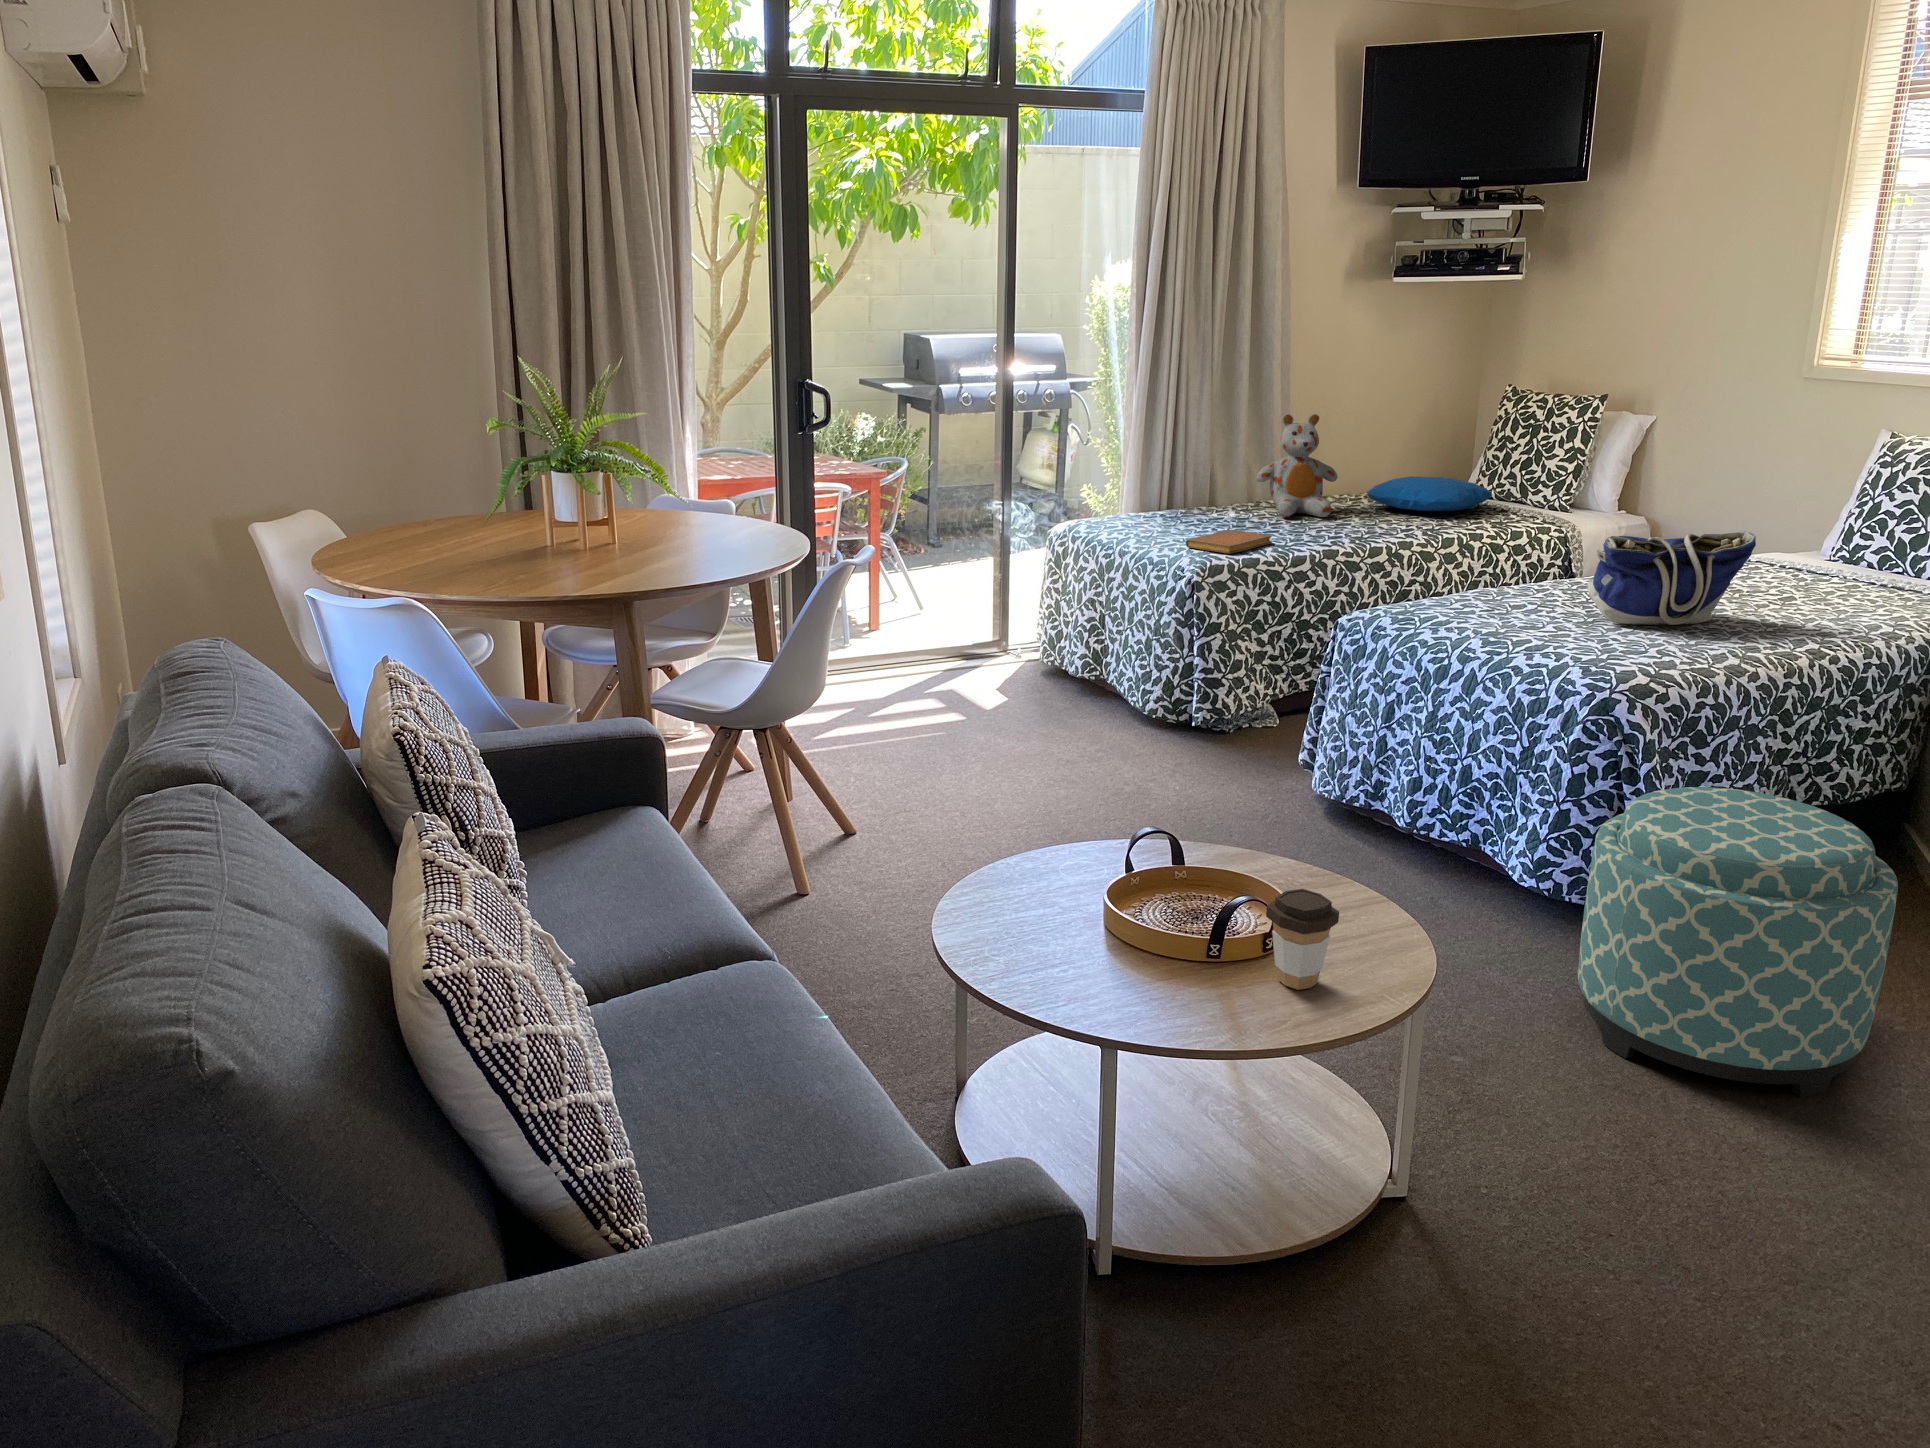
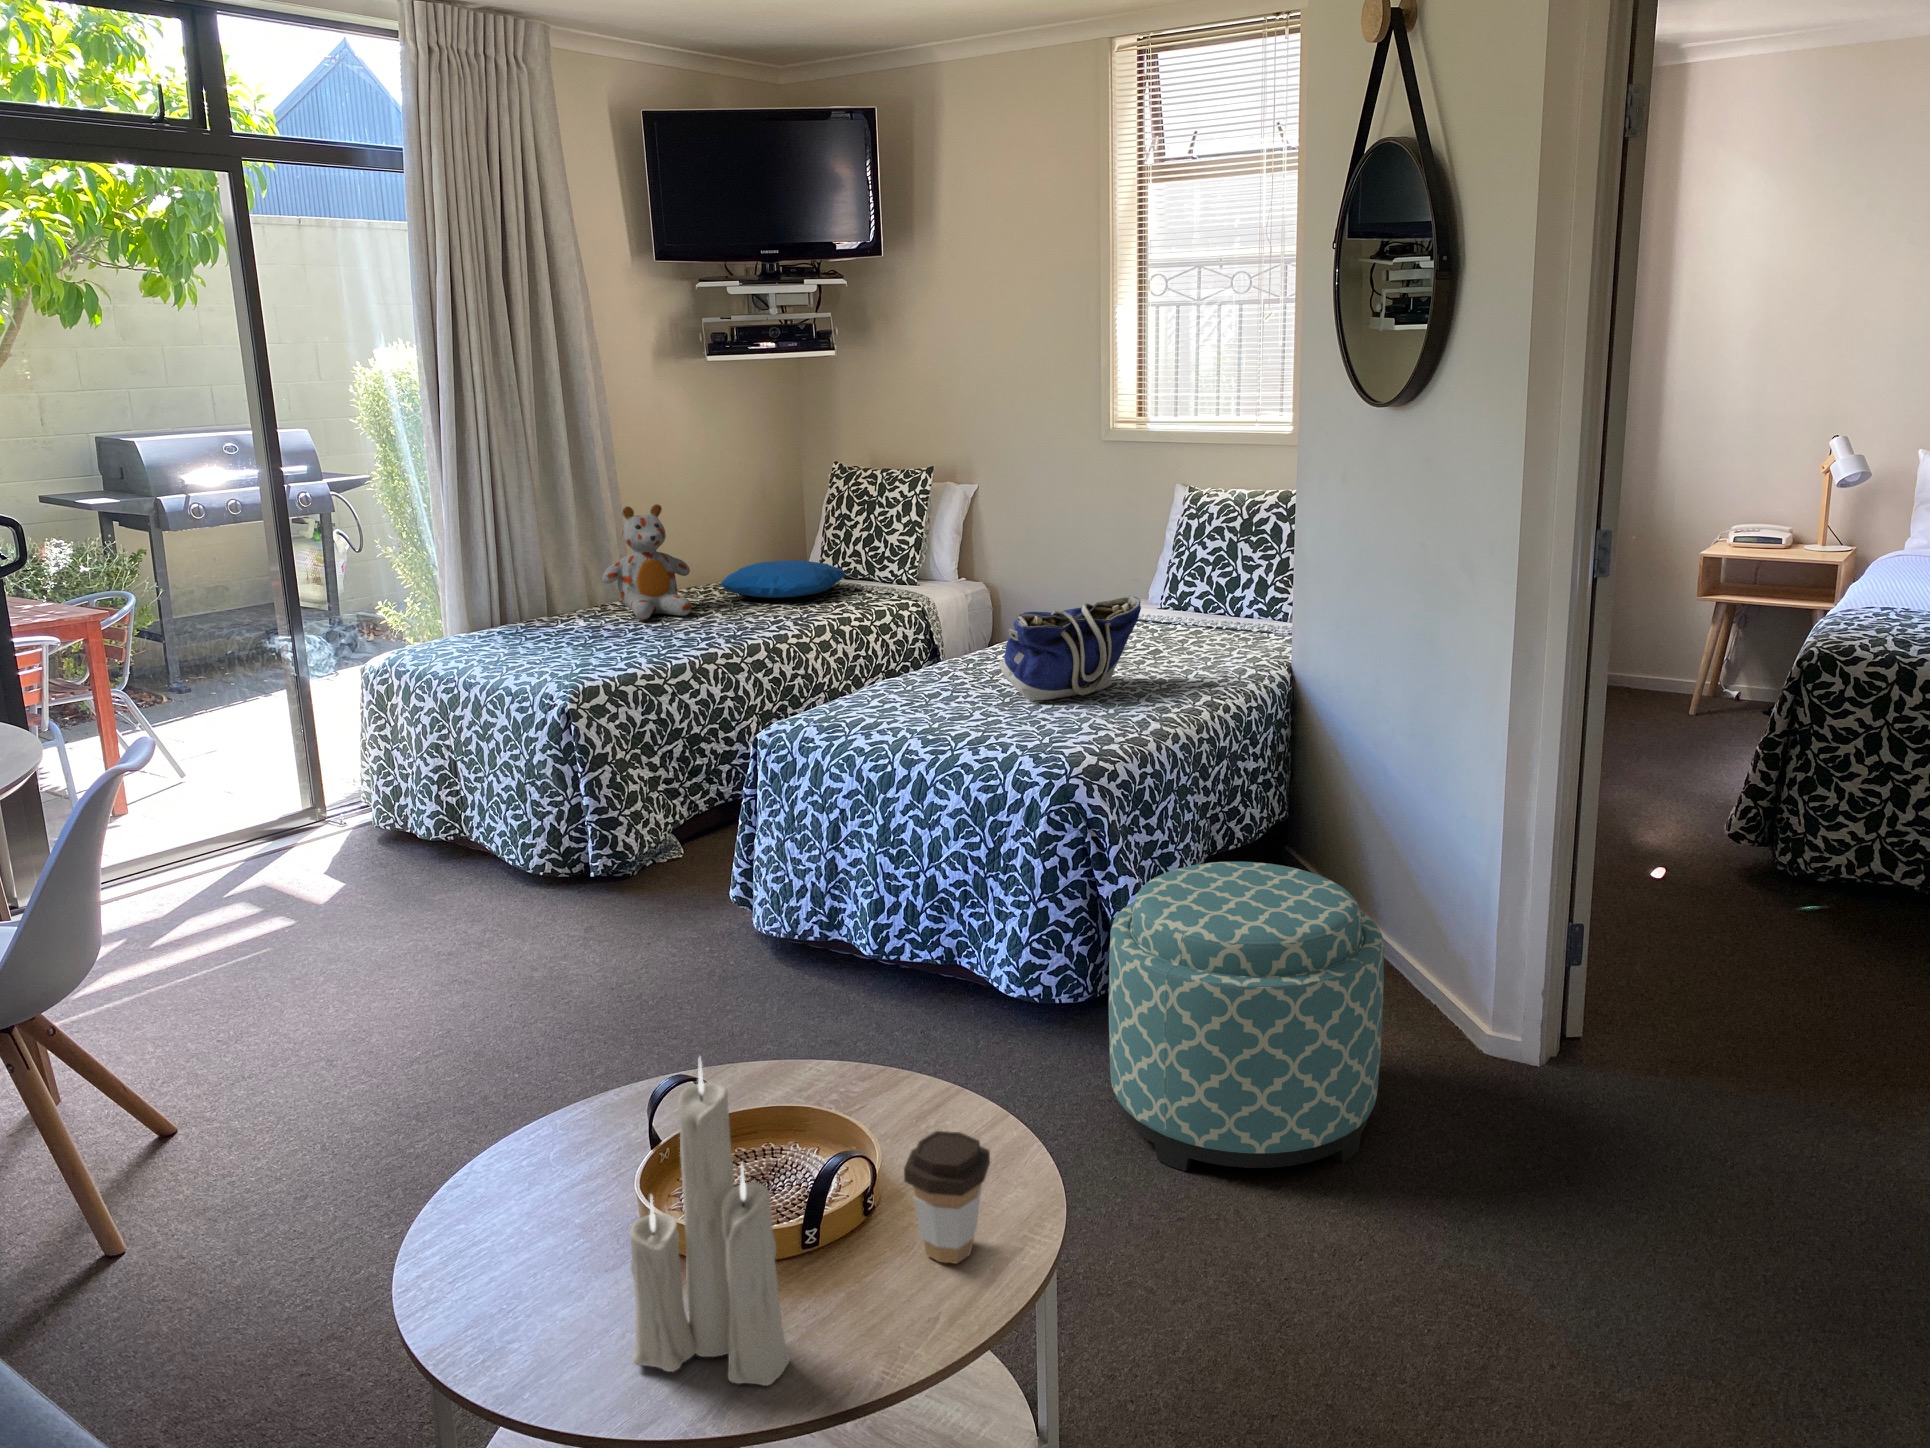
notebook: present [1186,530,1272,554] -> none [546,643,642,672]
candle: none [1047,760,1148,1015] -> present [630,1058,790,1386]

